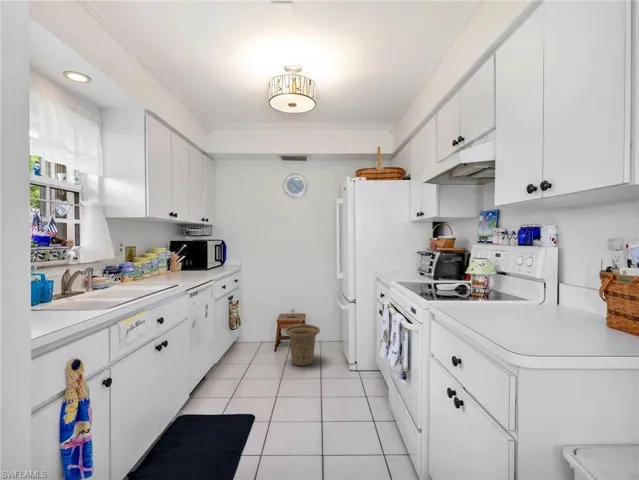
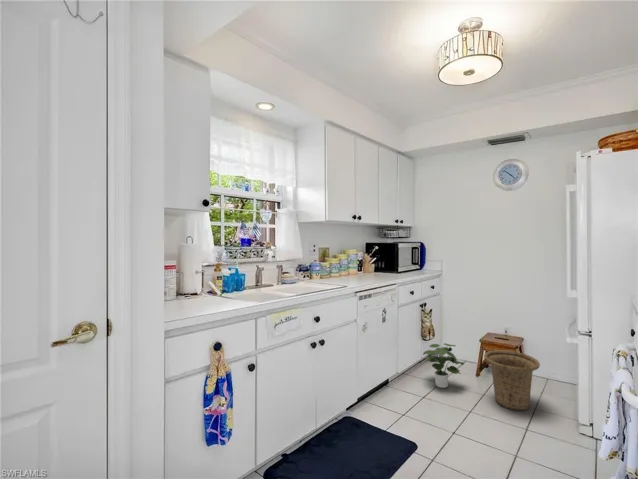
potted plant: none [234,328,268,366] -> present [423,343,464,388]

